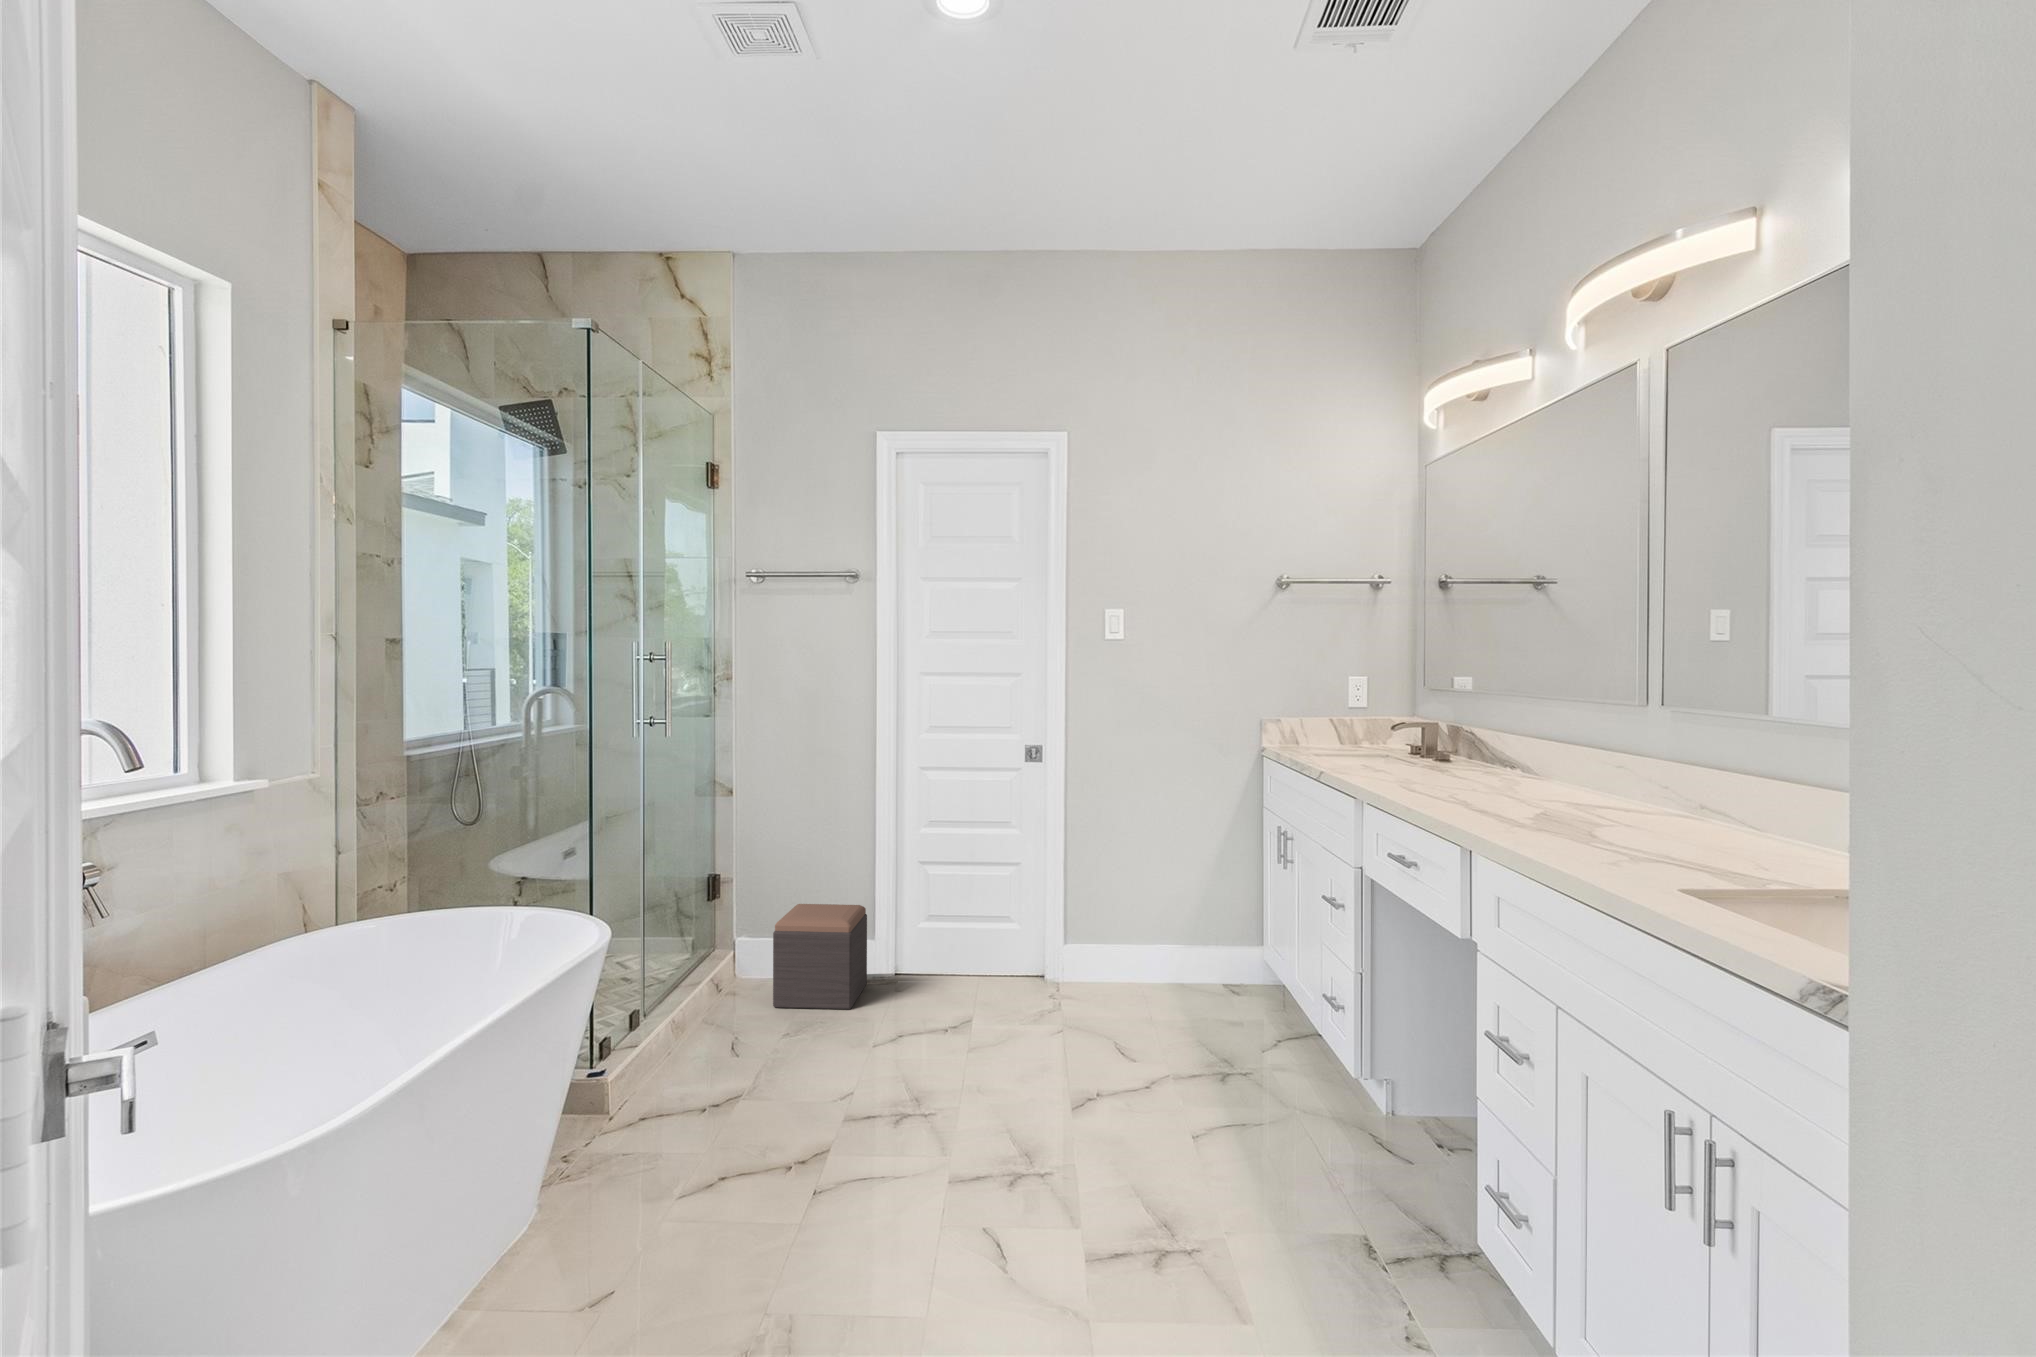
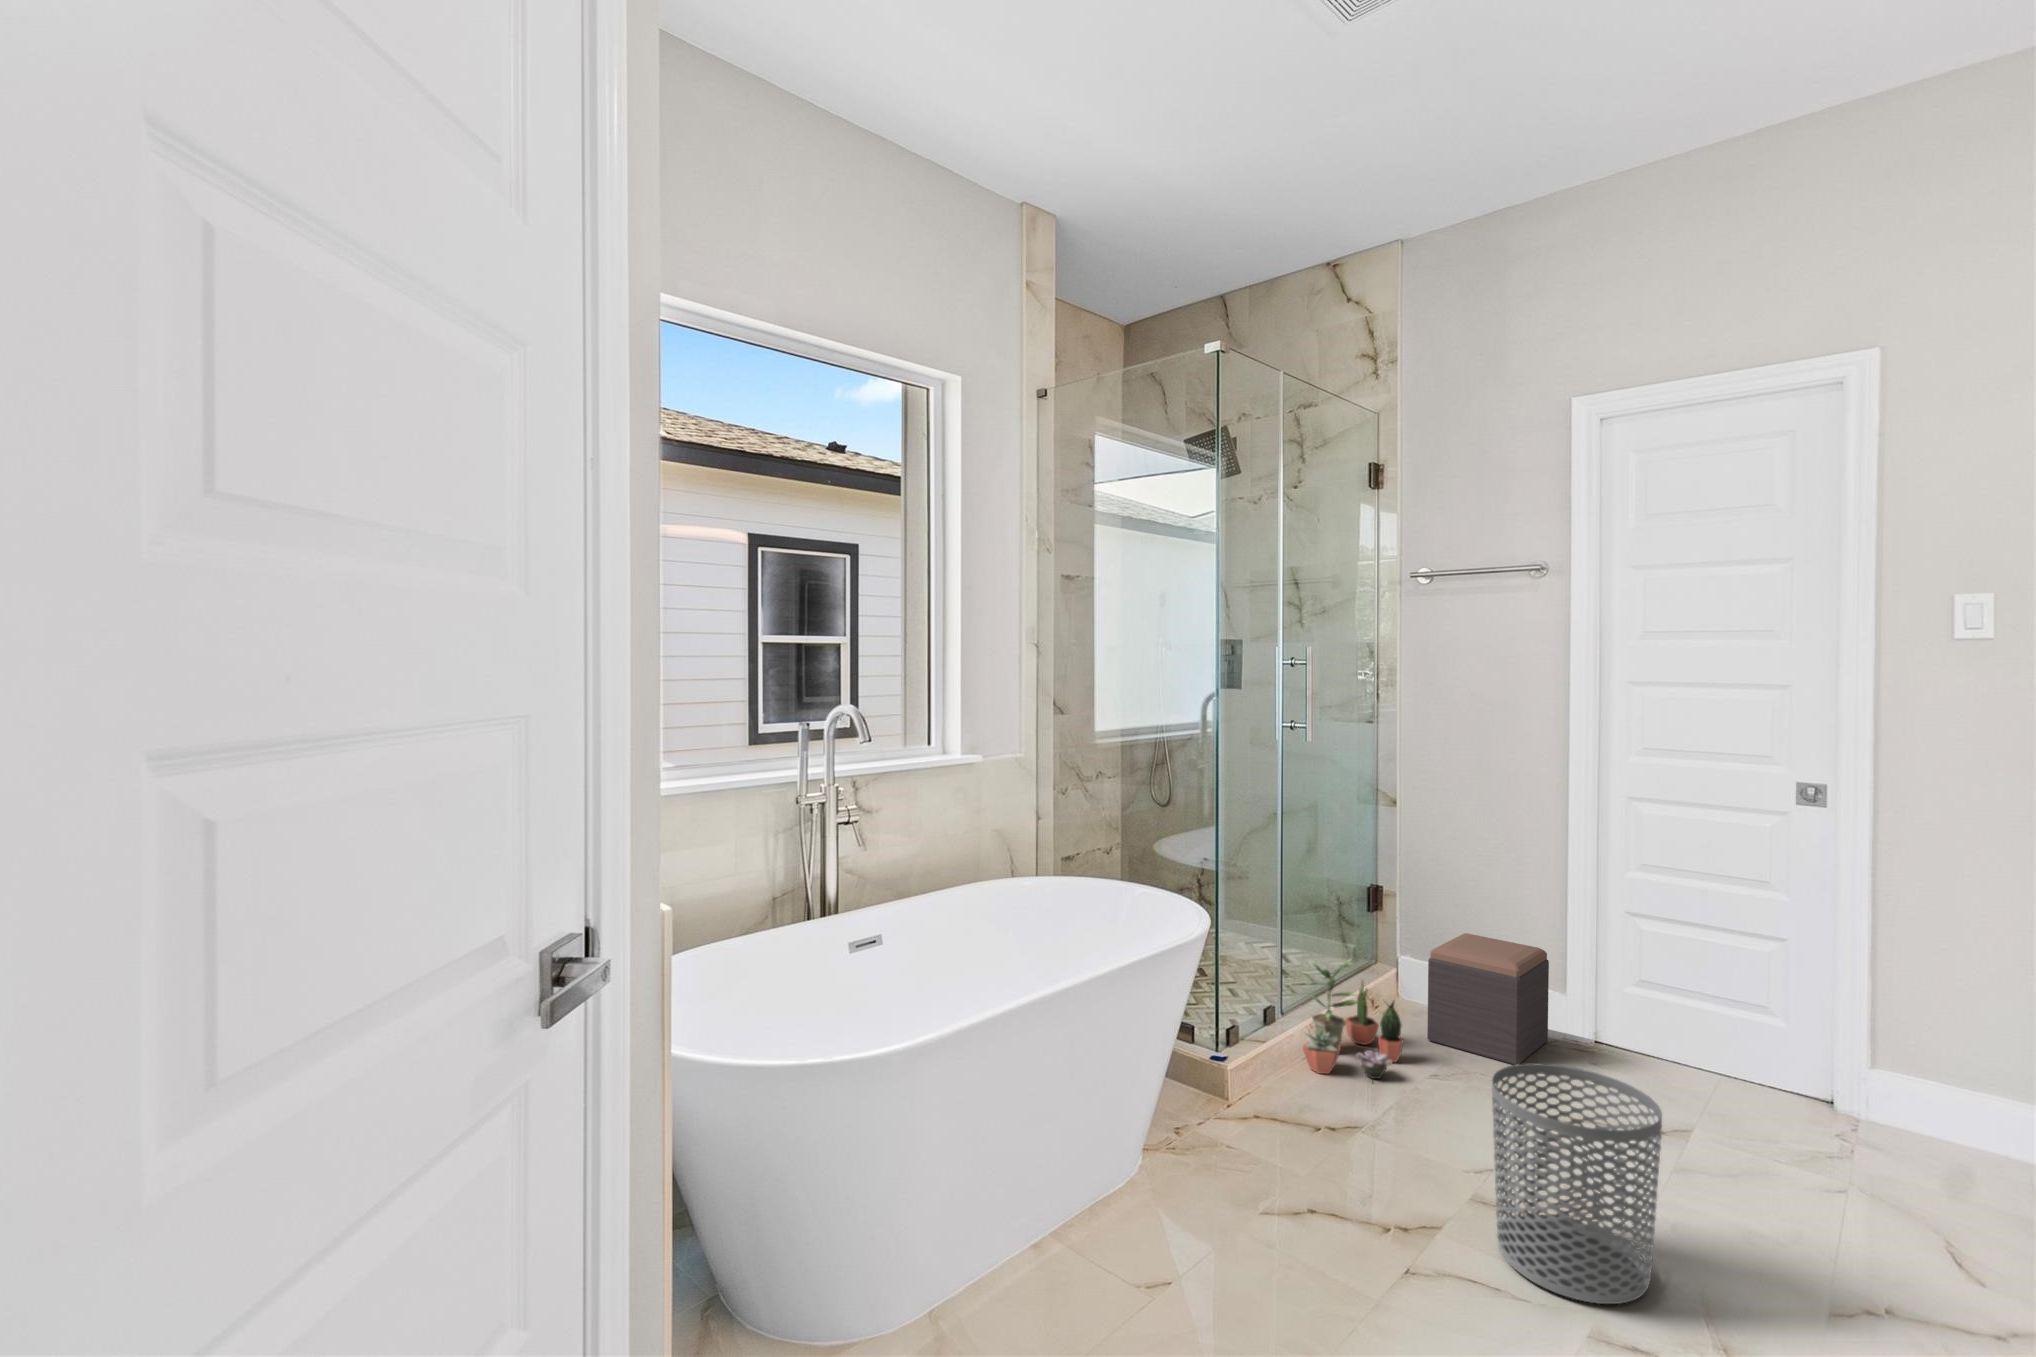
potted plant: none [667,944,758,1062] -> present [1303,959,1404,1079]
waste bin: none [872,988,991,1168] -> present [1492,1063,1662,1304]

